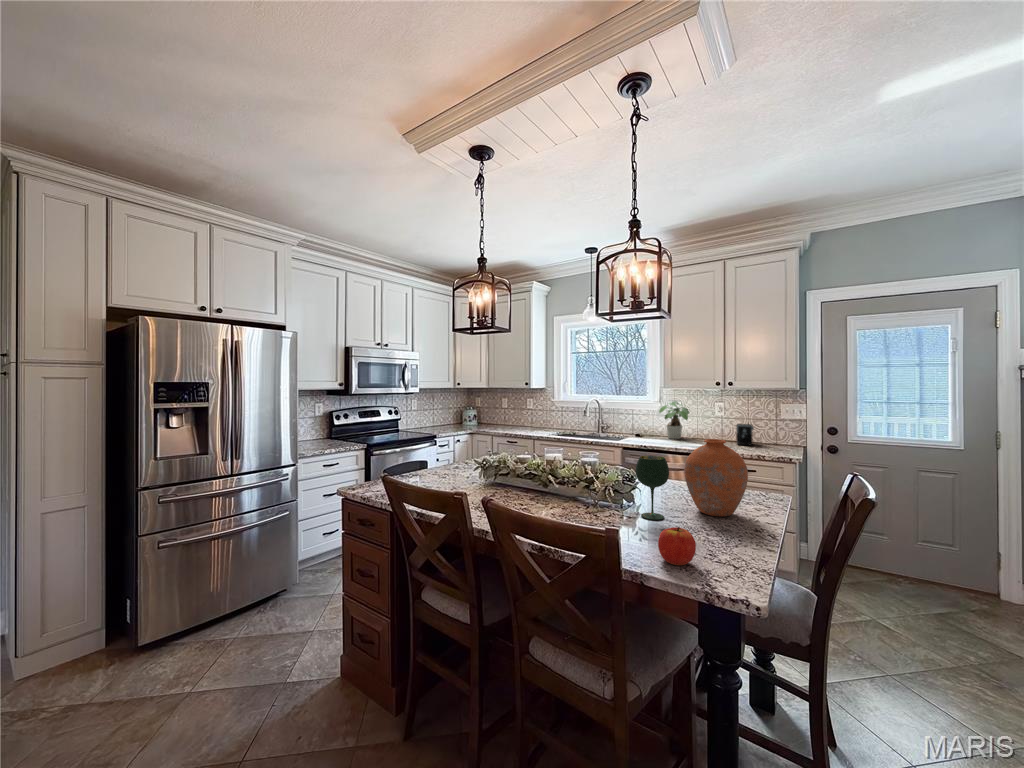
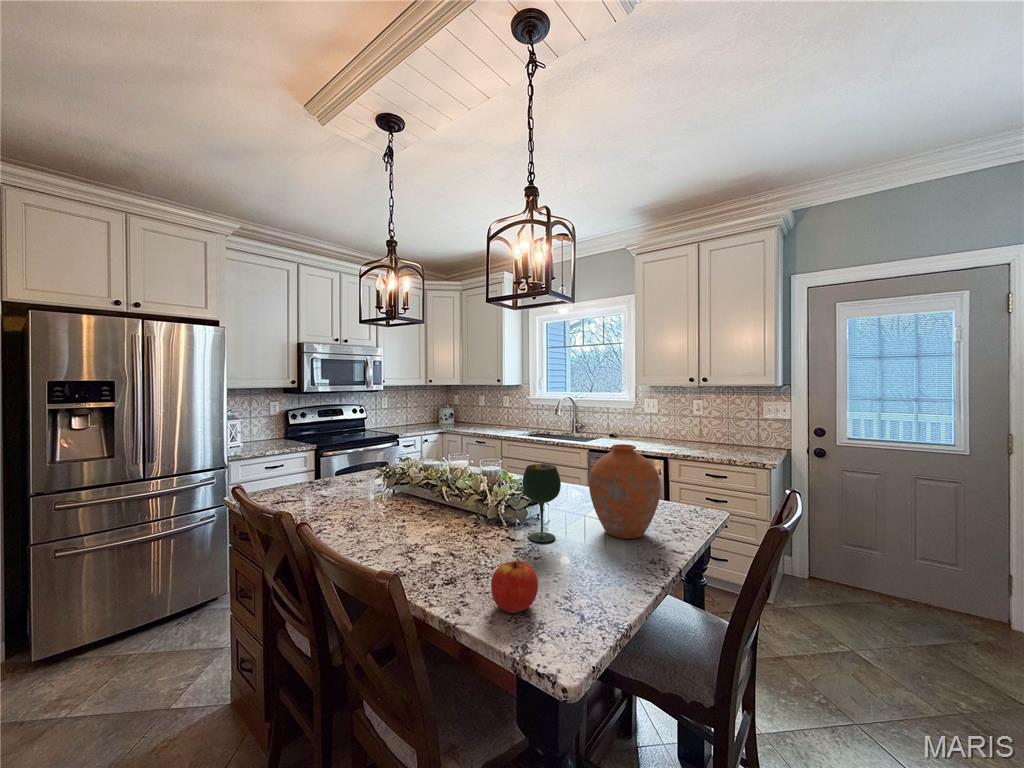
potted plant: present [659,401,690,439] -> none [631,399,667,440]
coffee maker: present [736,424,775,445] -> none [713,424,757,448]

